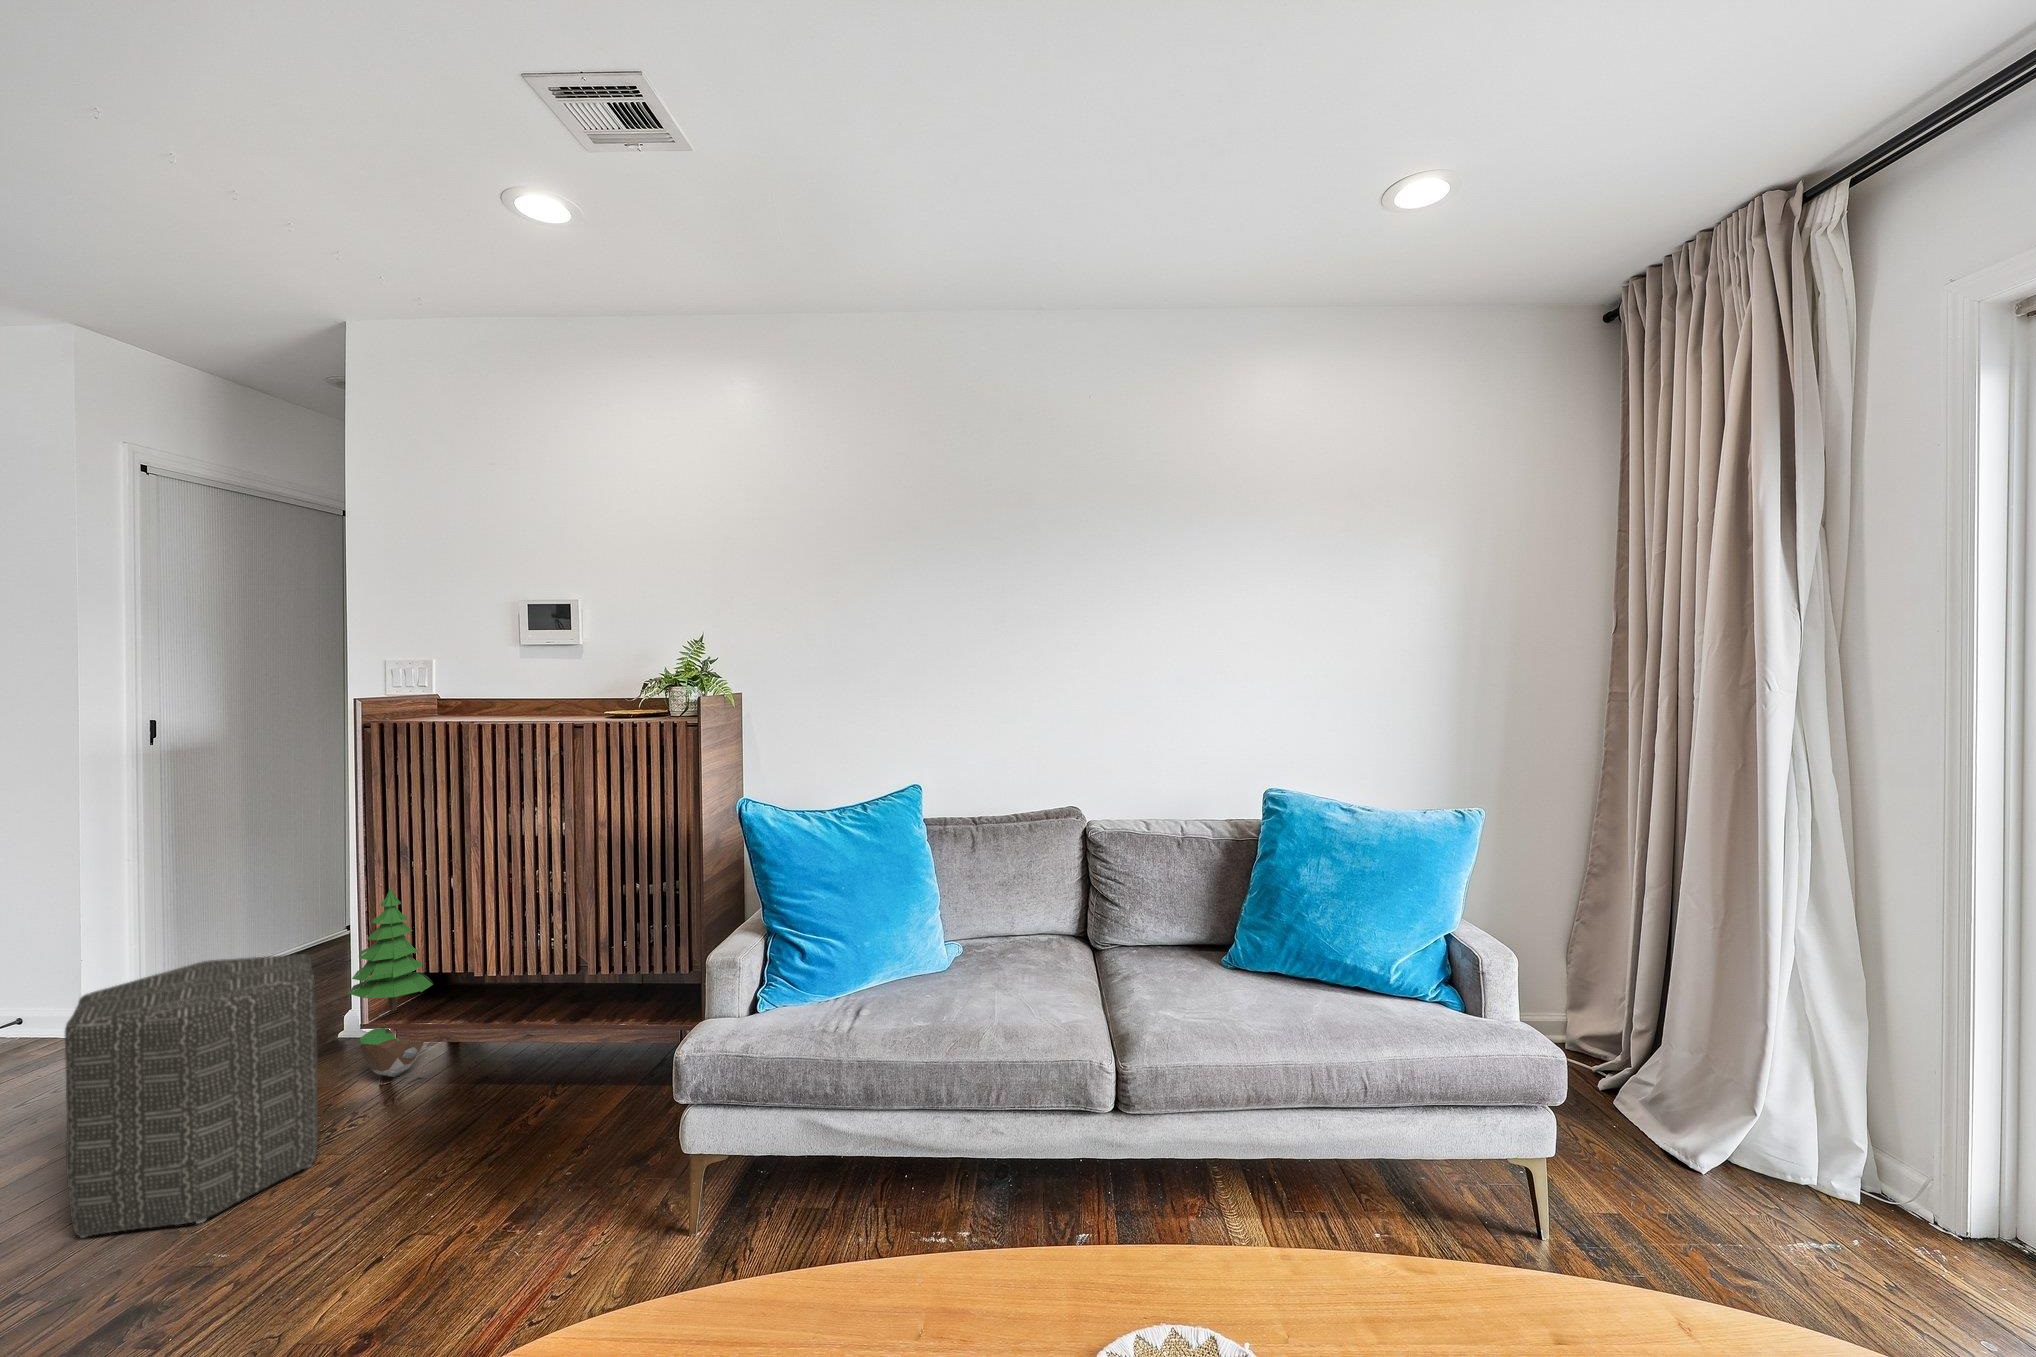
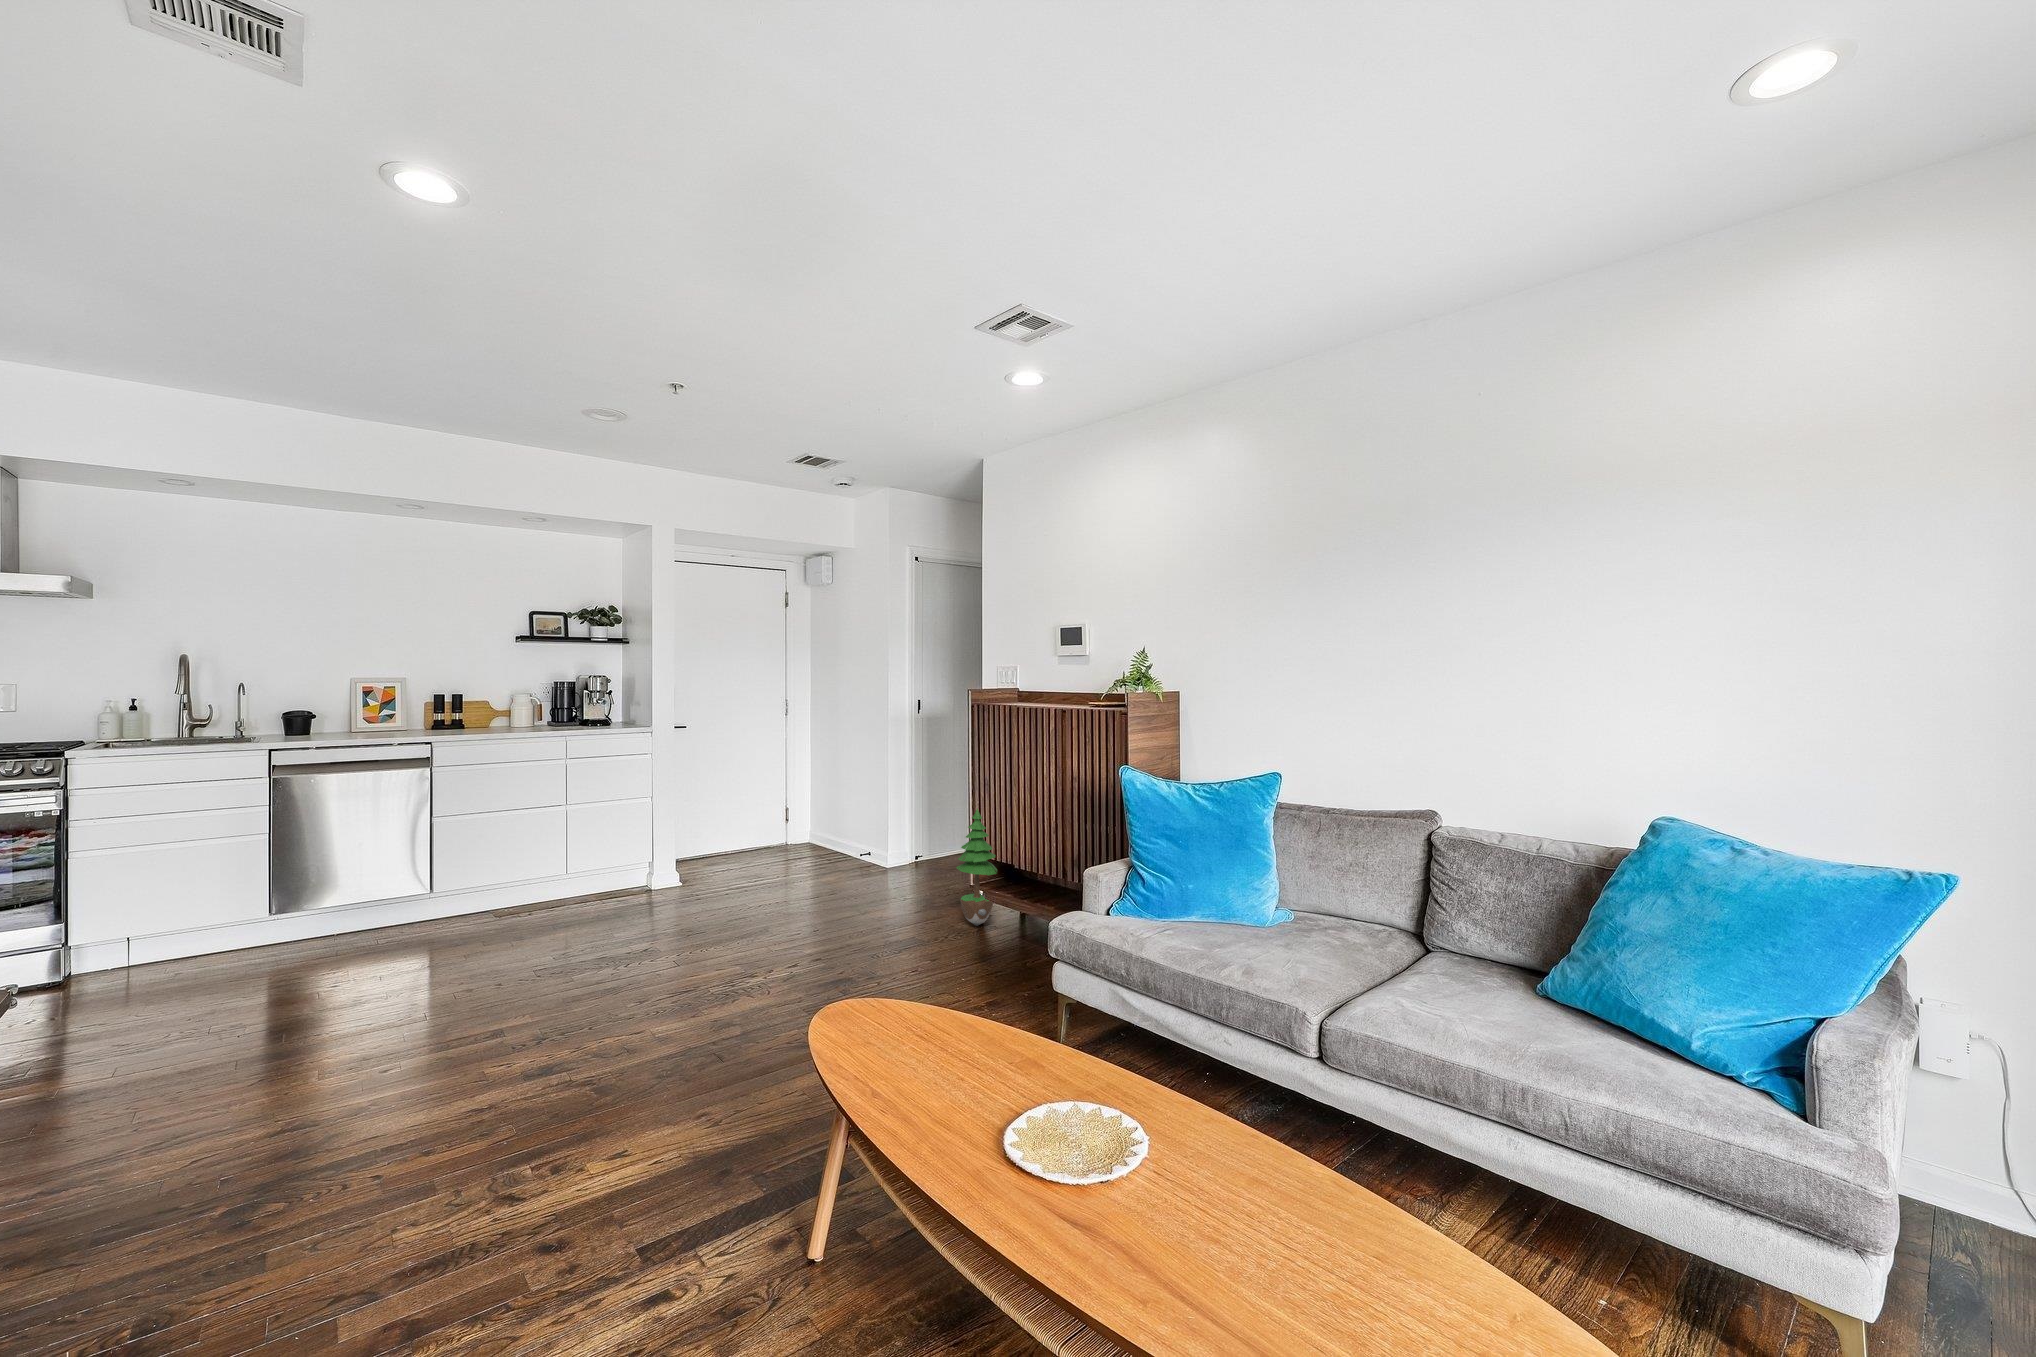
ottoman: present [65,954,318,1238] -> none [829,830,931,959]

